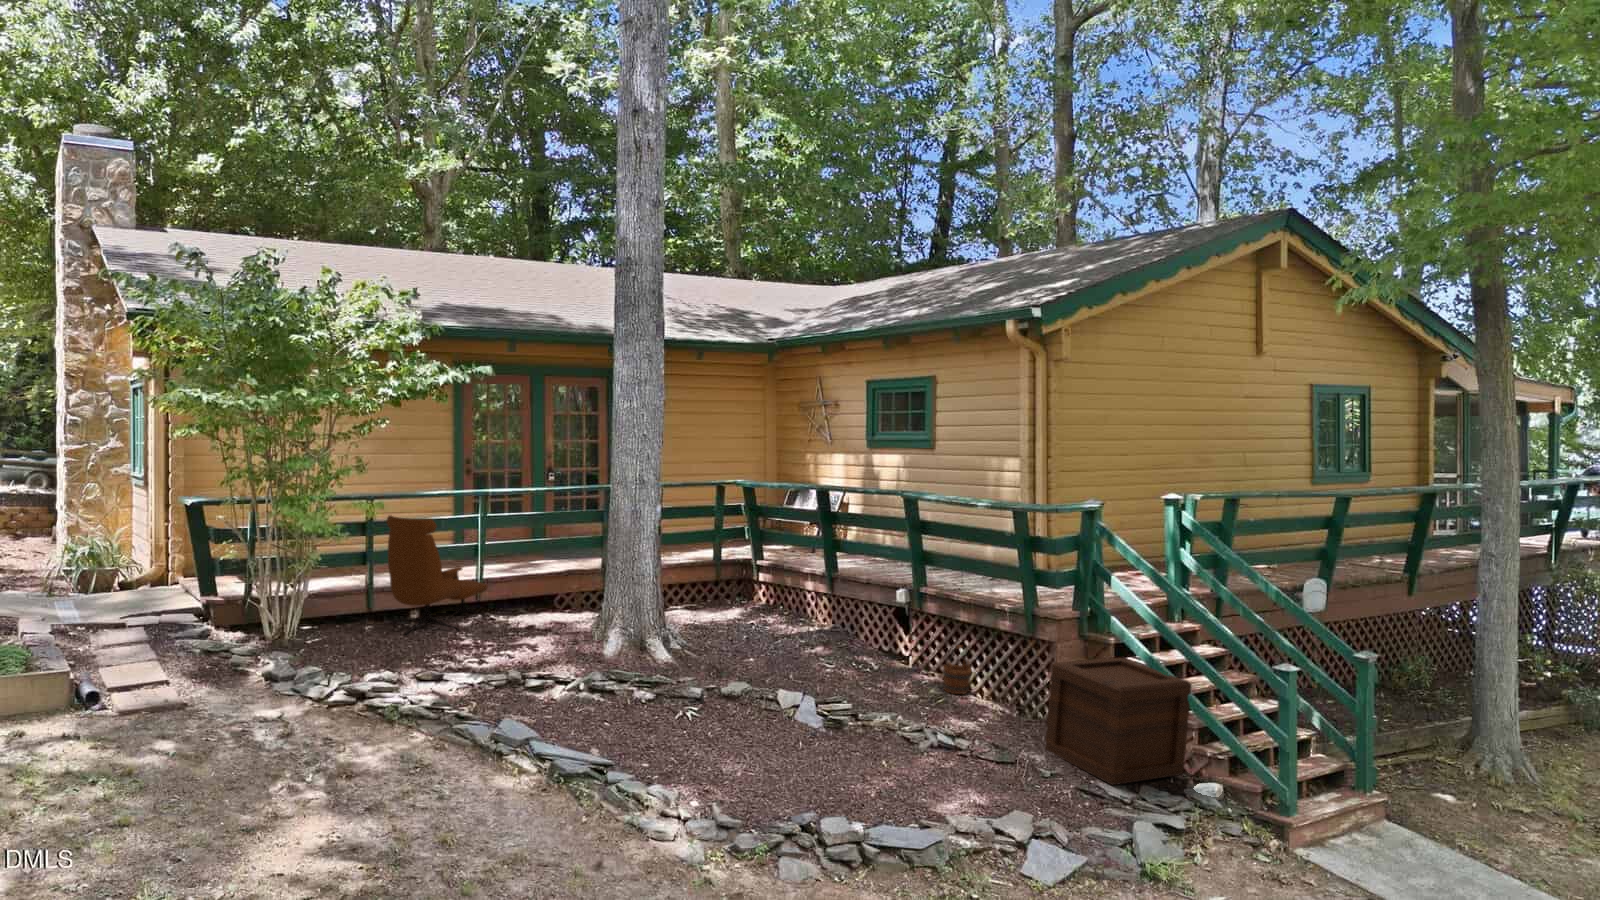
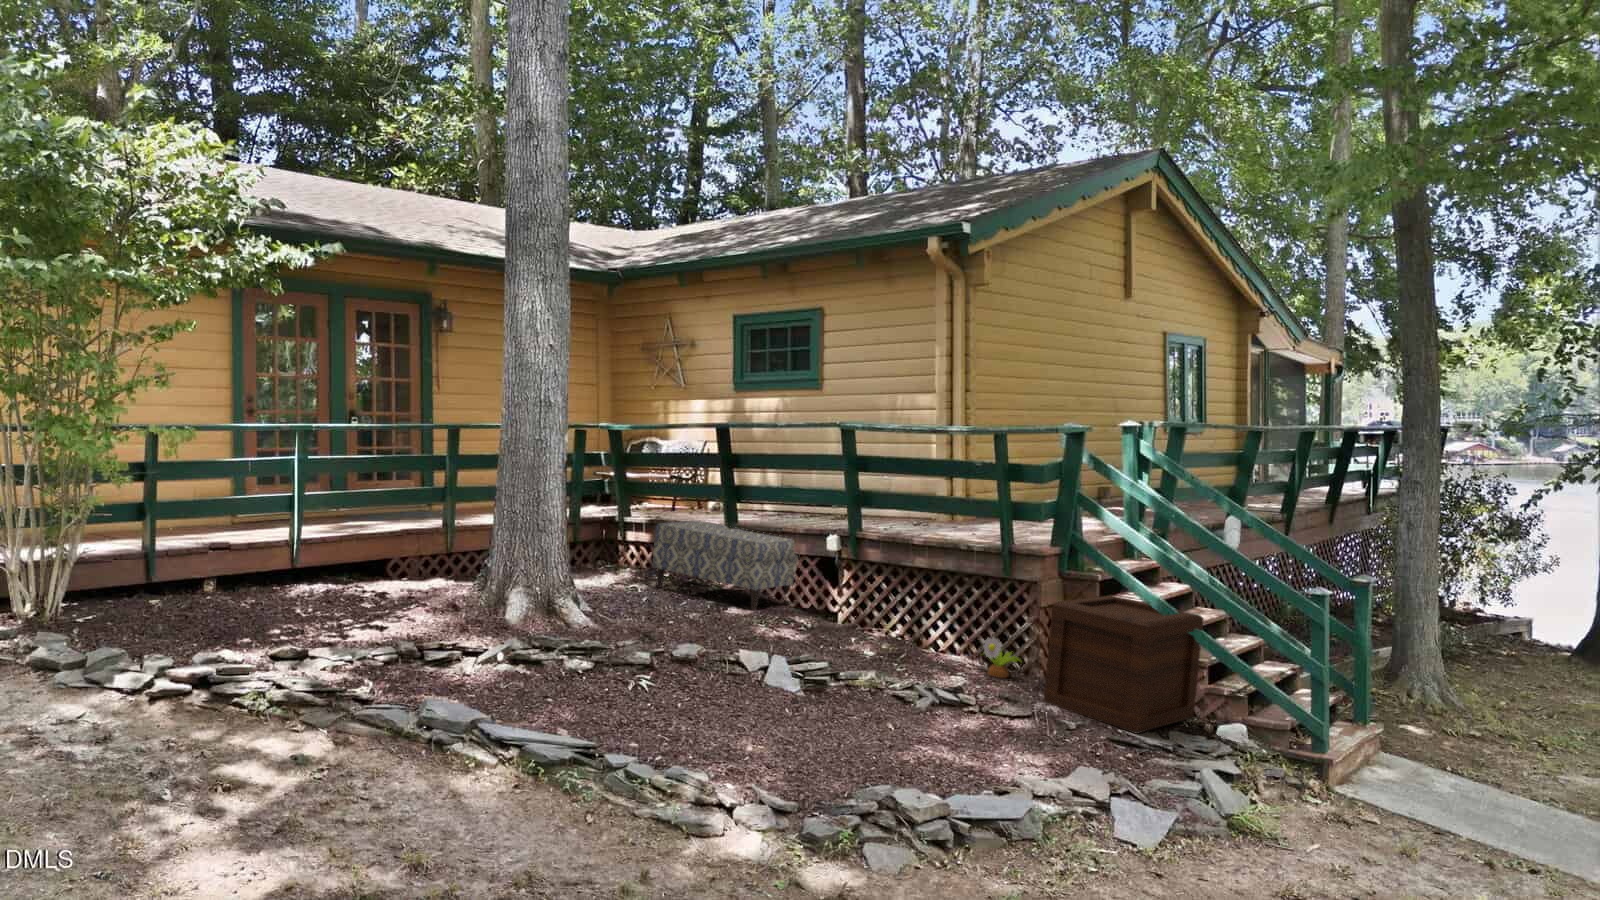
lounge chair: present [386,516,487,635] -> none [178,447,306,609]
bench: none [761,570,878,651] -> present [653,521,799,610]
wooden bucket: present [943,645,971,694] -> none [895,594,927,650]
decorative plant: none [1007,687,1041,725] -> present [982,637,1021,678]

